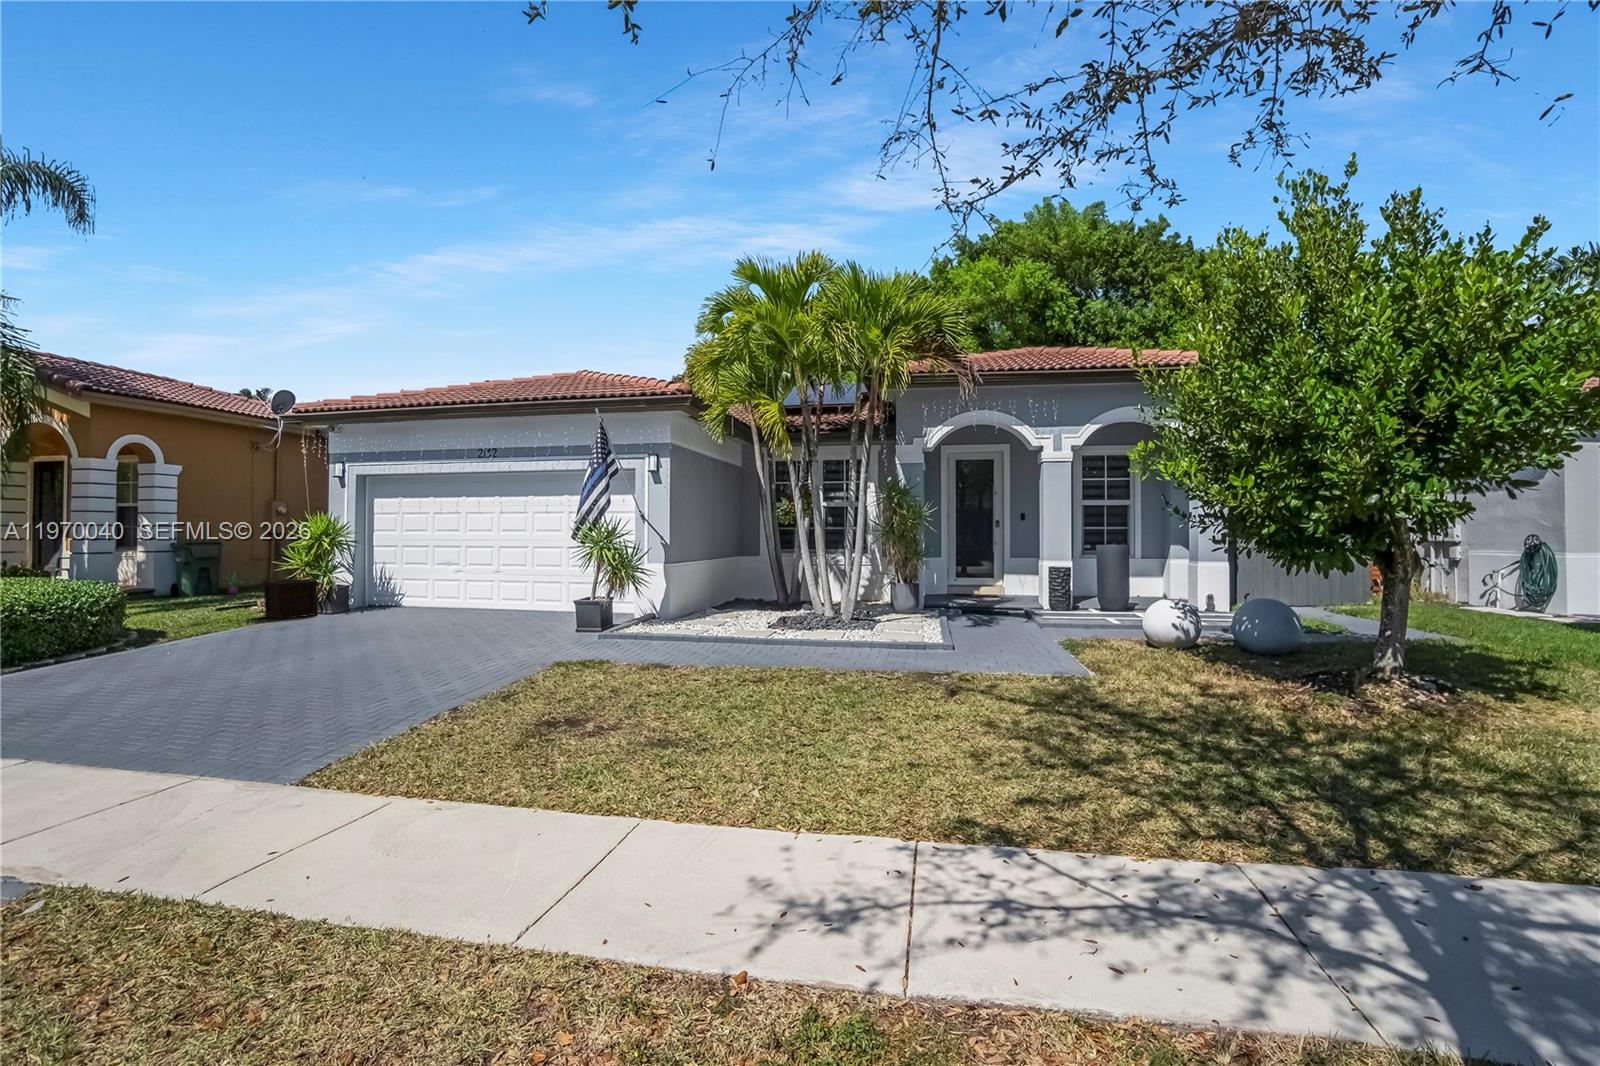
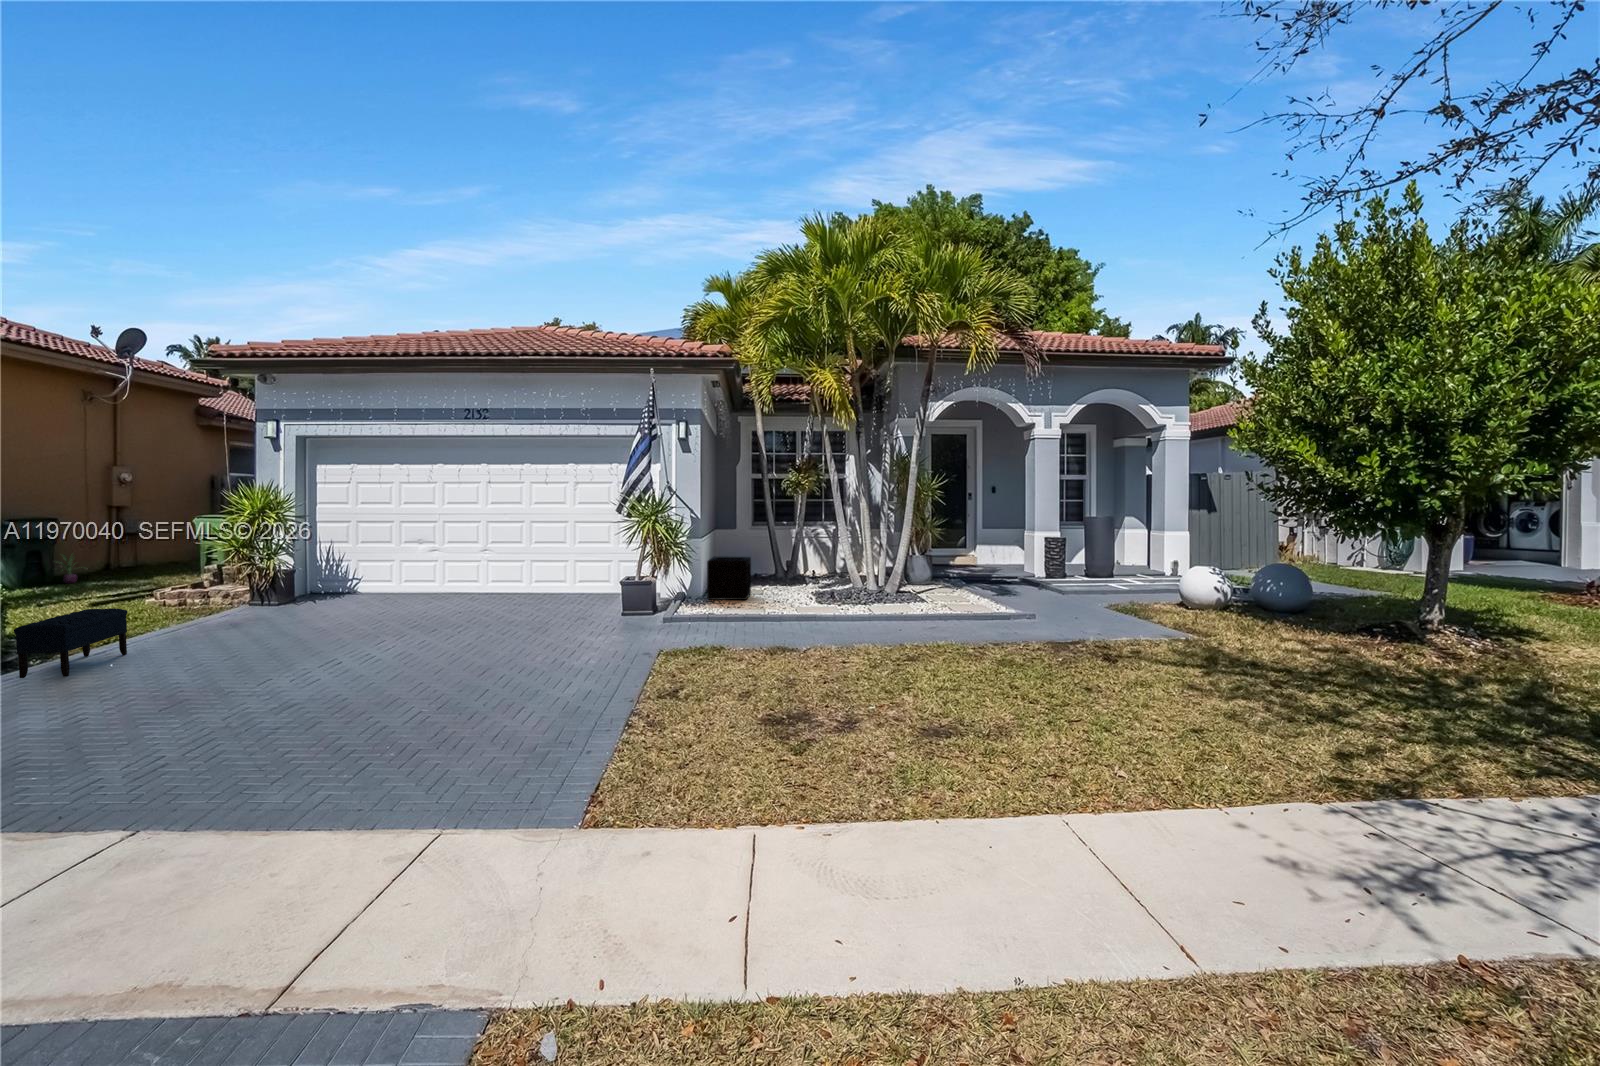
wooden crate: present [264,578,318,619] -> present [707,556,751,600]
bench: none [39,612,148,663] -> present [14,608,127,678]

